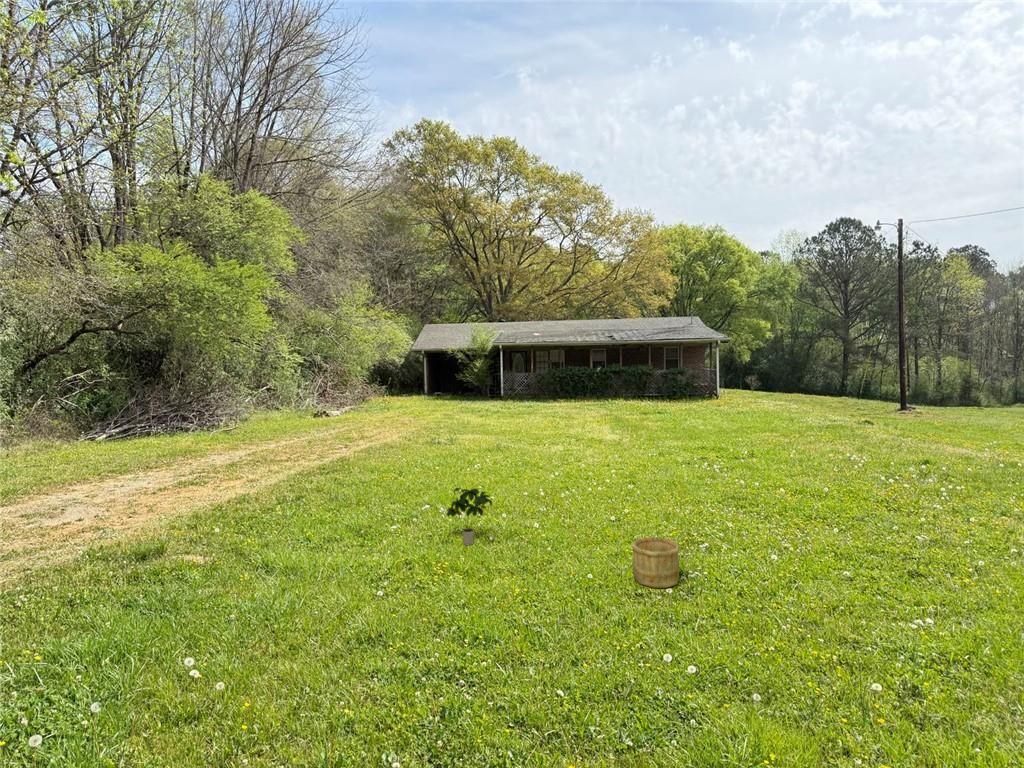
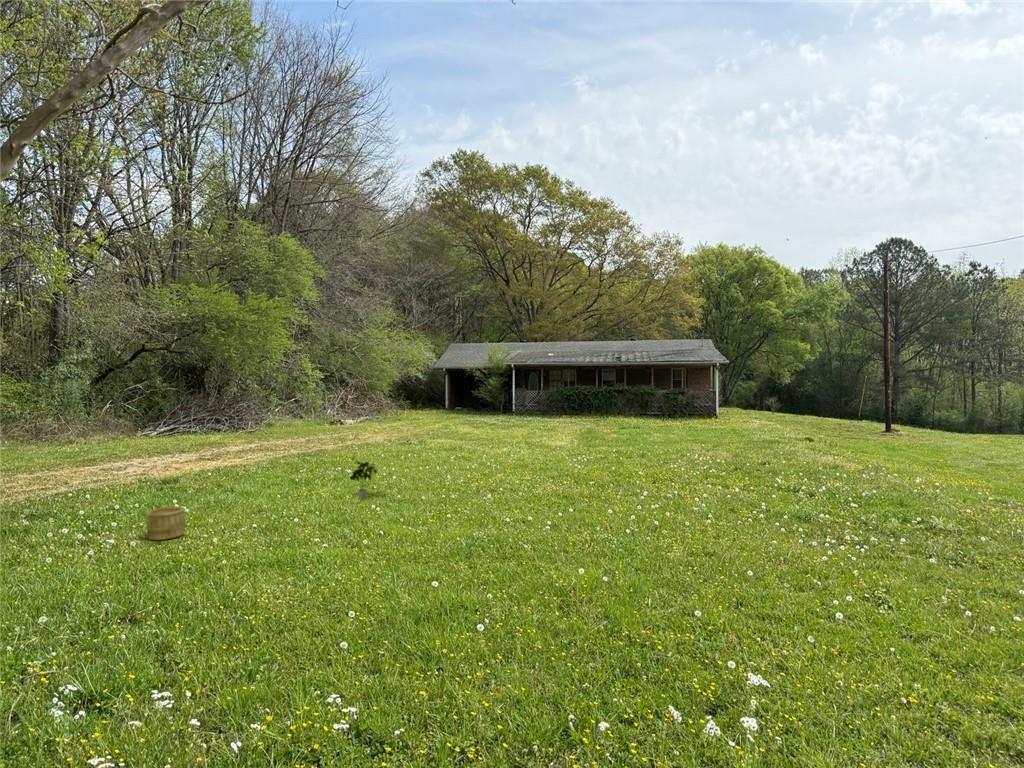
wooden bucket: present [631,537,679,588] -> present [145,507,185,540]

